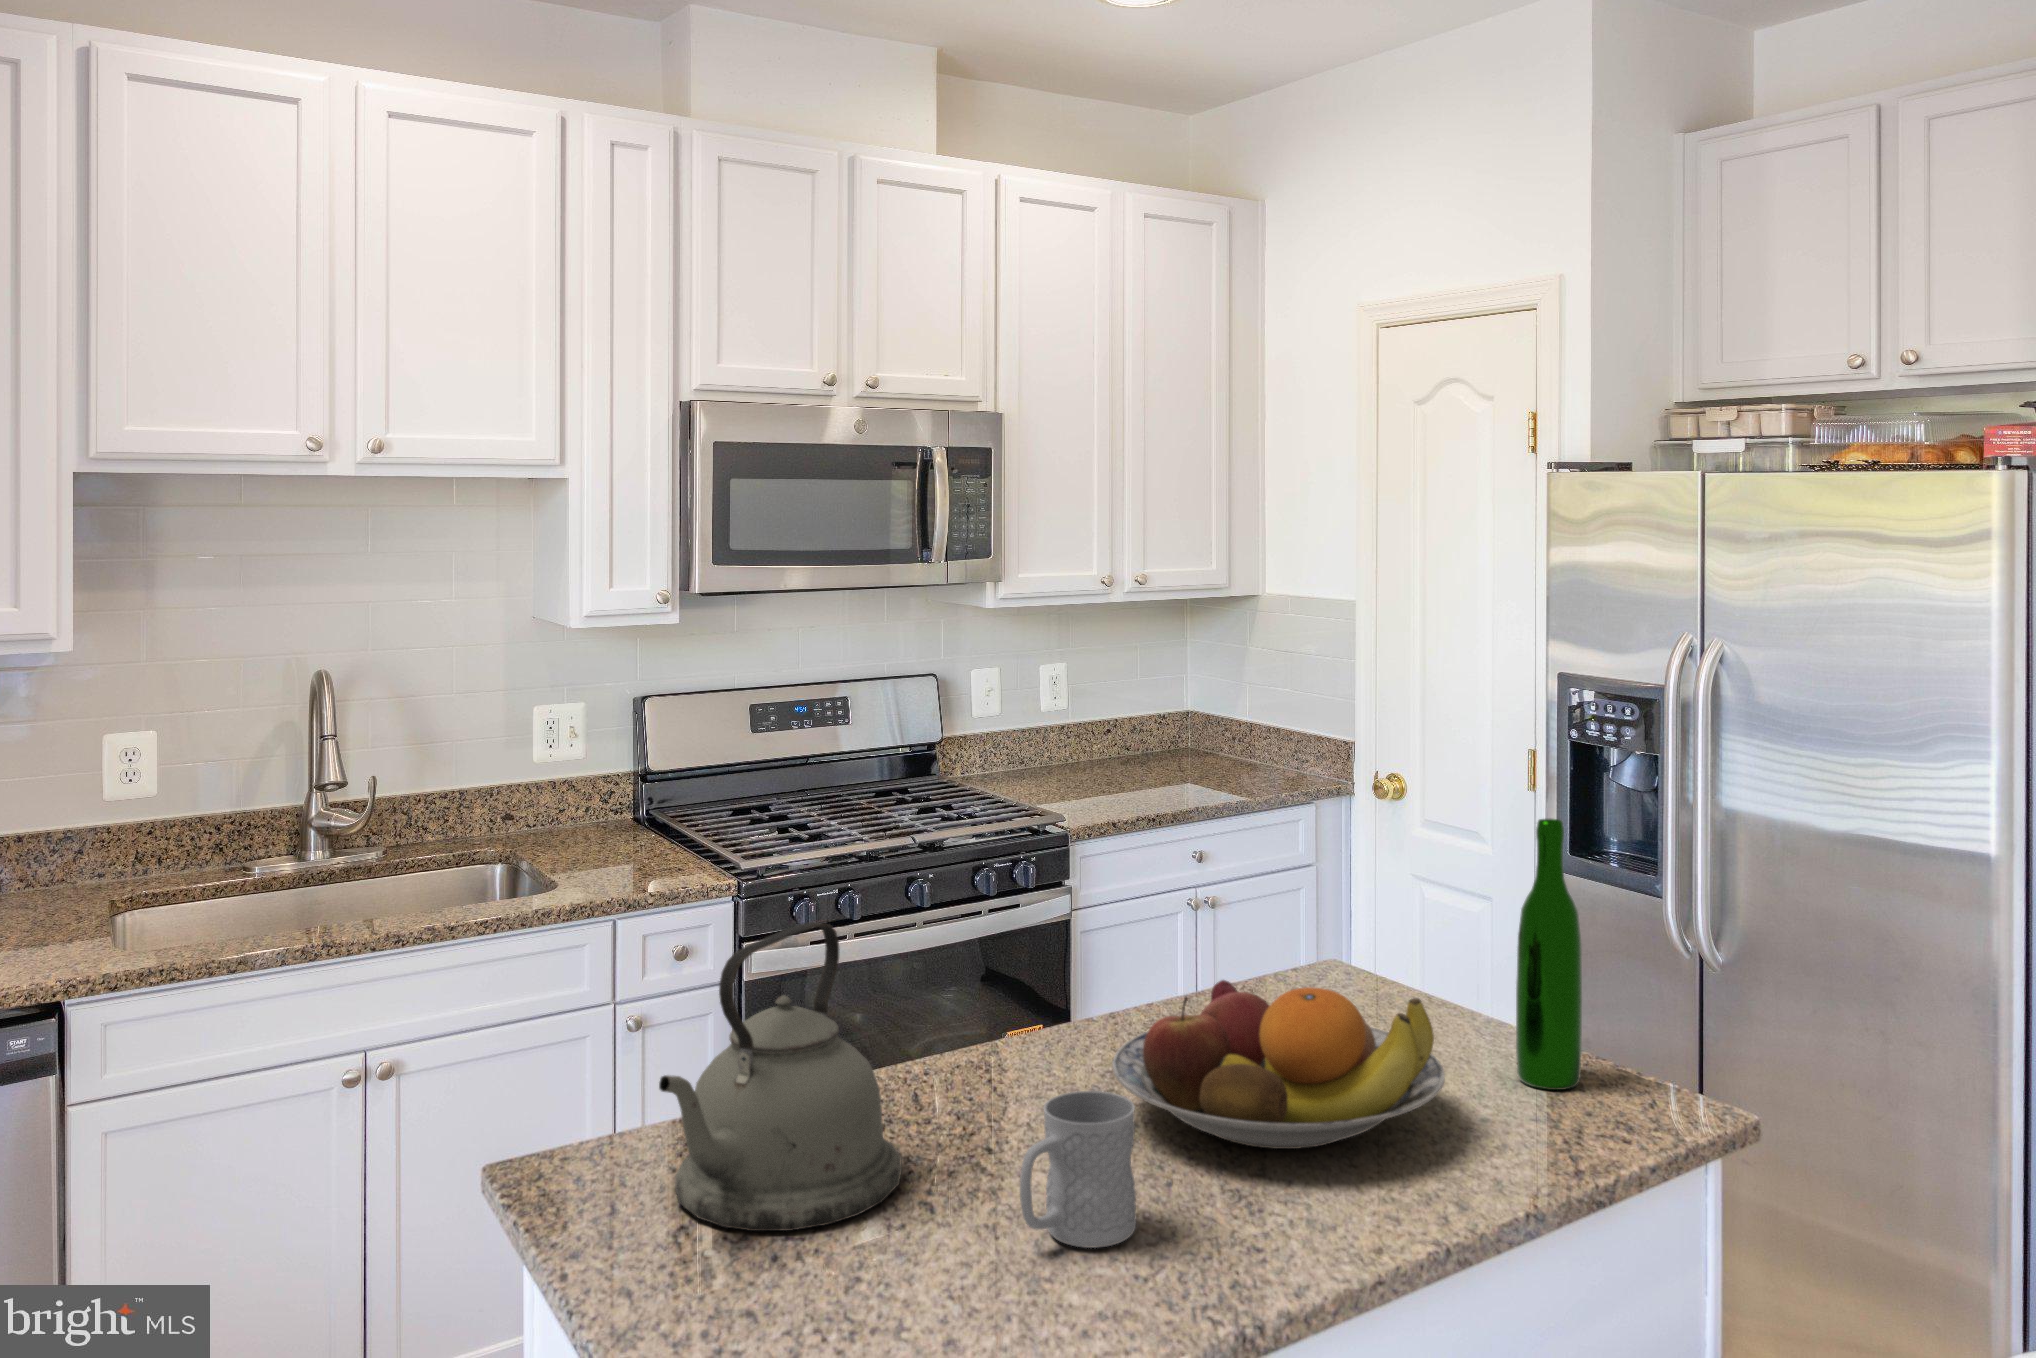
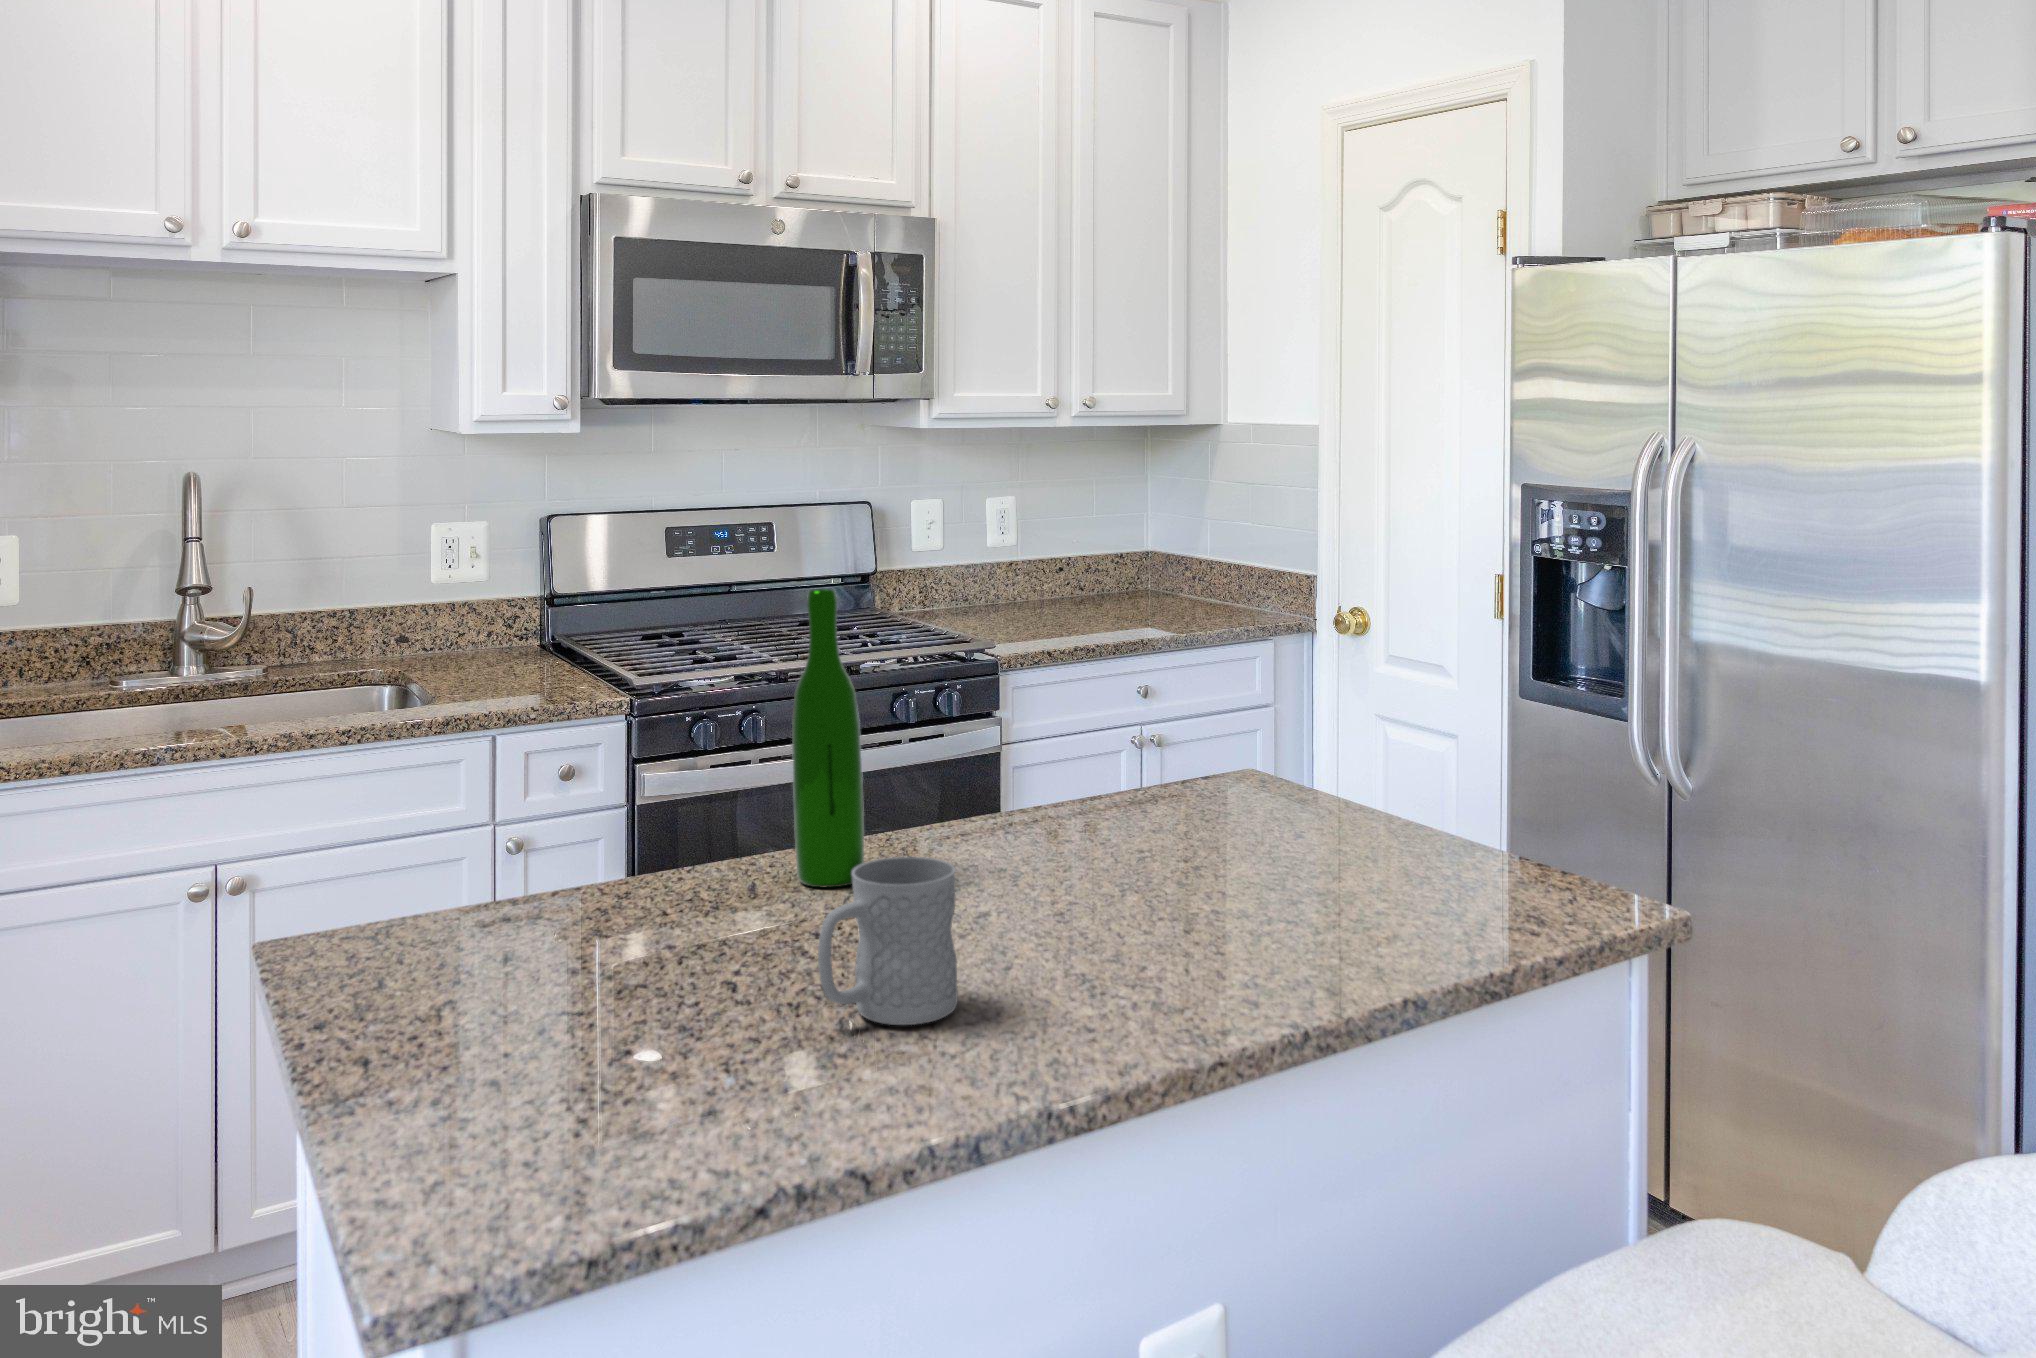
wine bottle: present [1516,819,1582,1090] -> present [792,589,864,888]
kettle: present [659,922,902,1231] -> none [404,675,713,1007]
fruit bowl: present [1112,980,1445,1149] -> none [965,763,1333,937]

